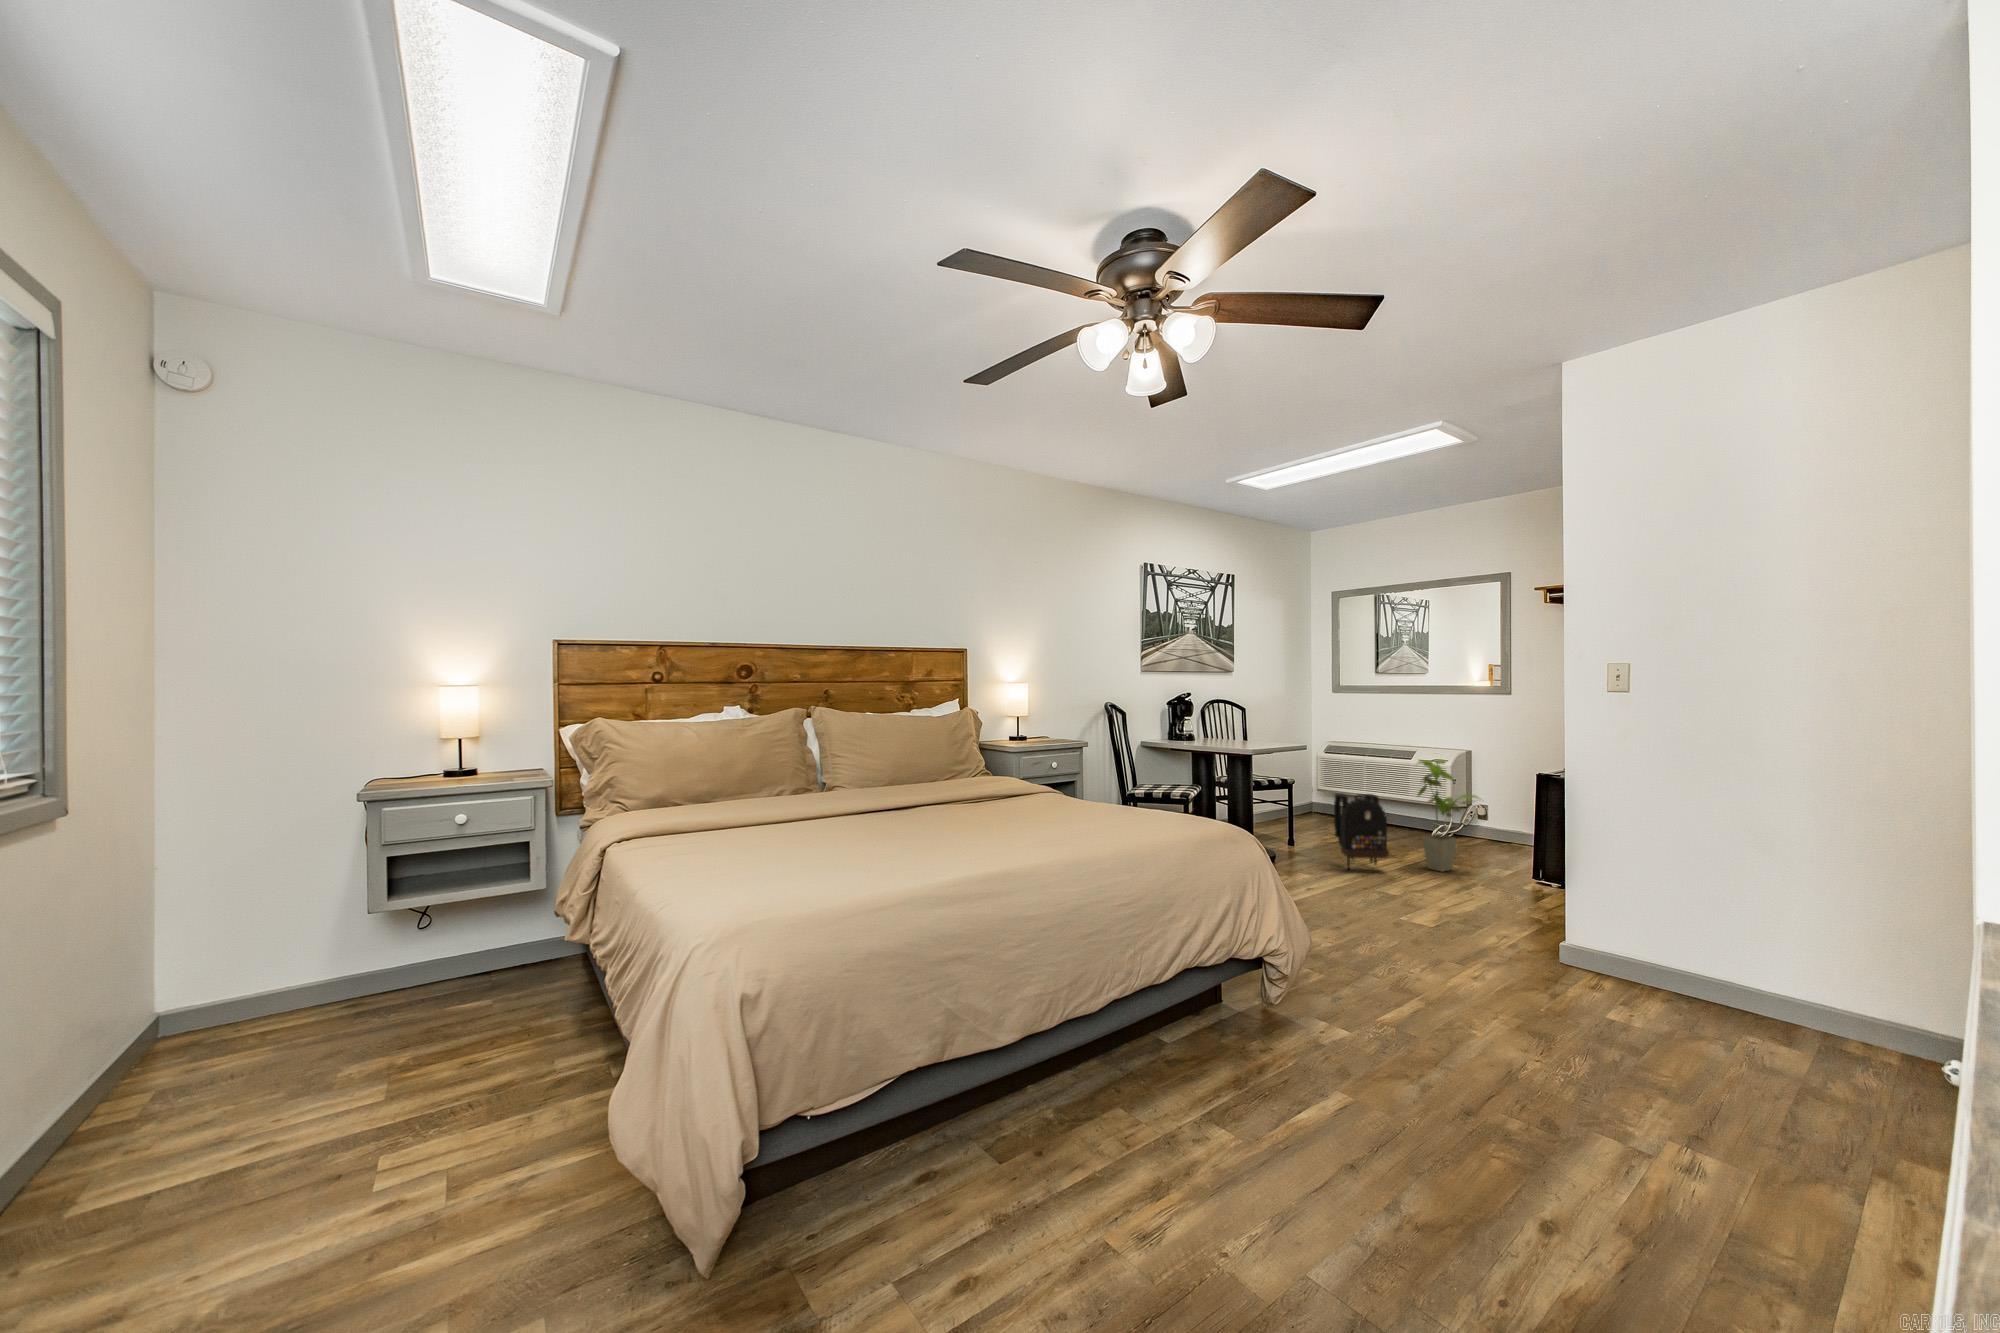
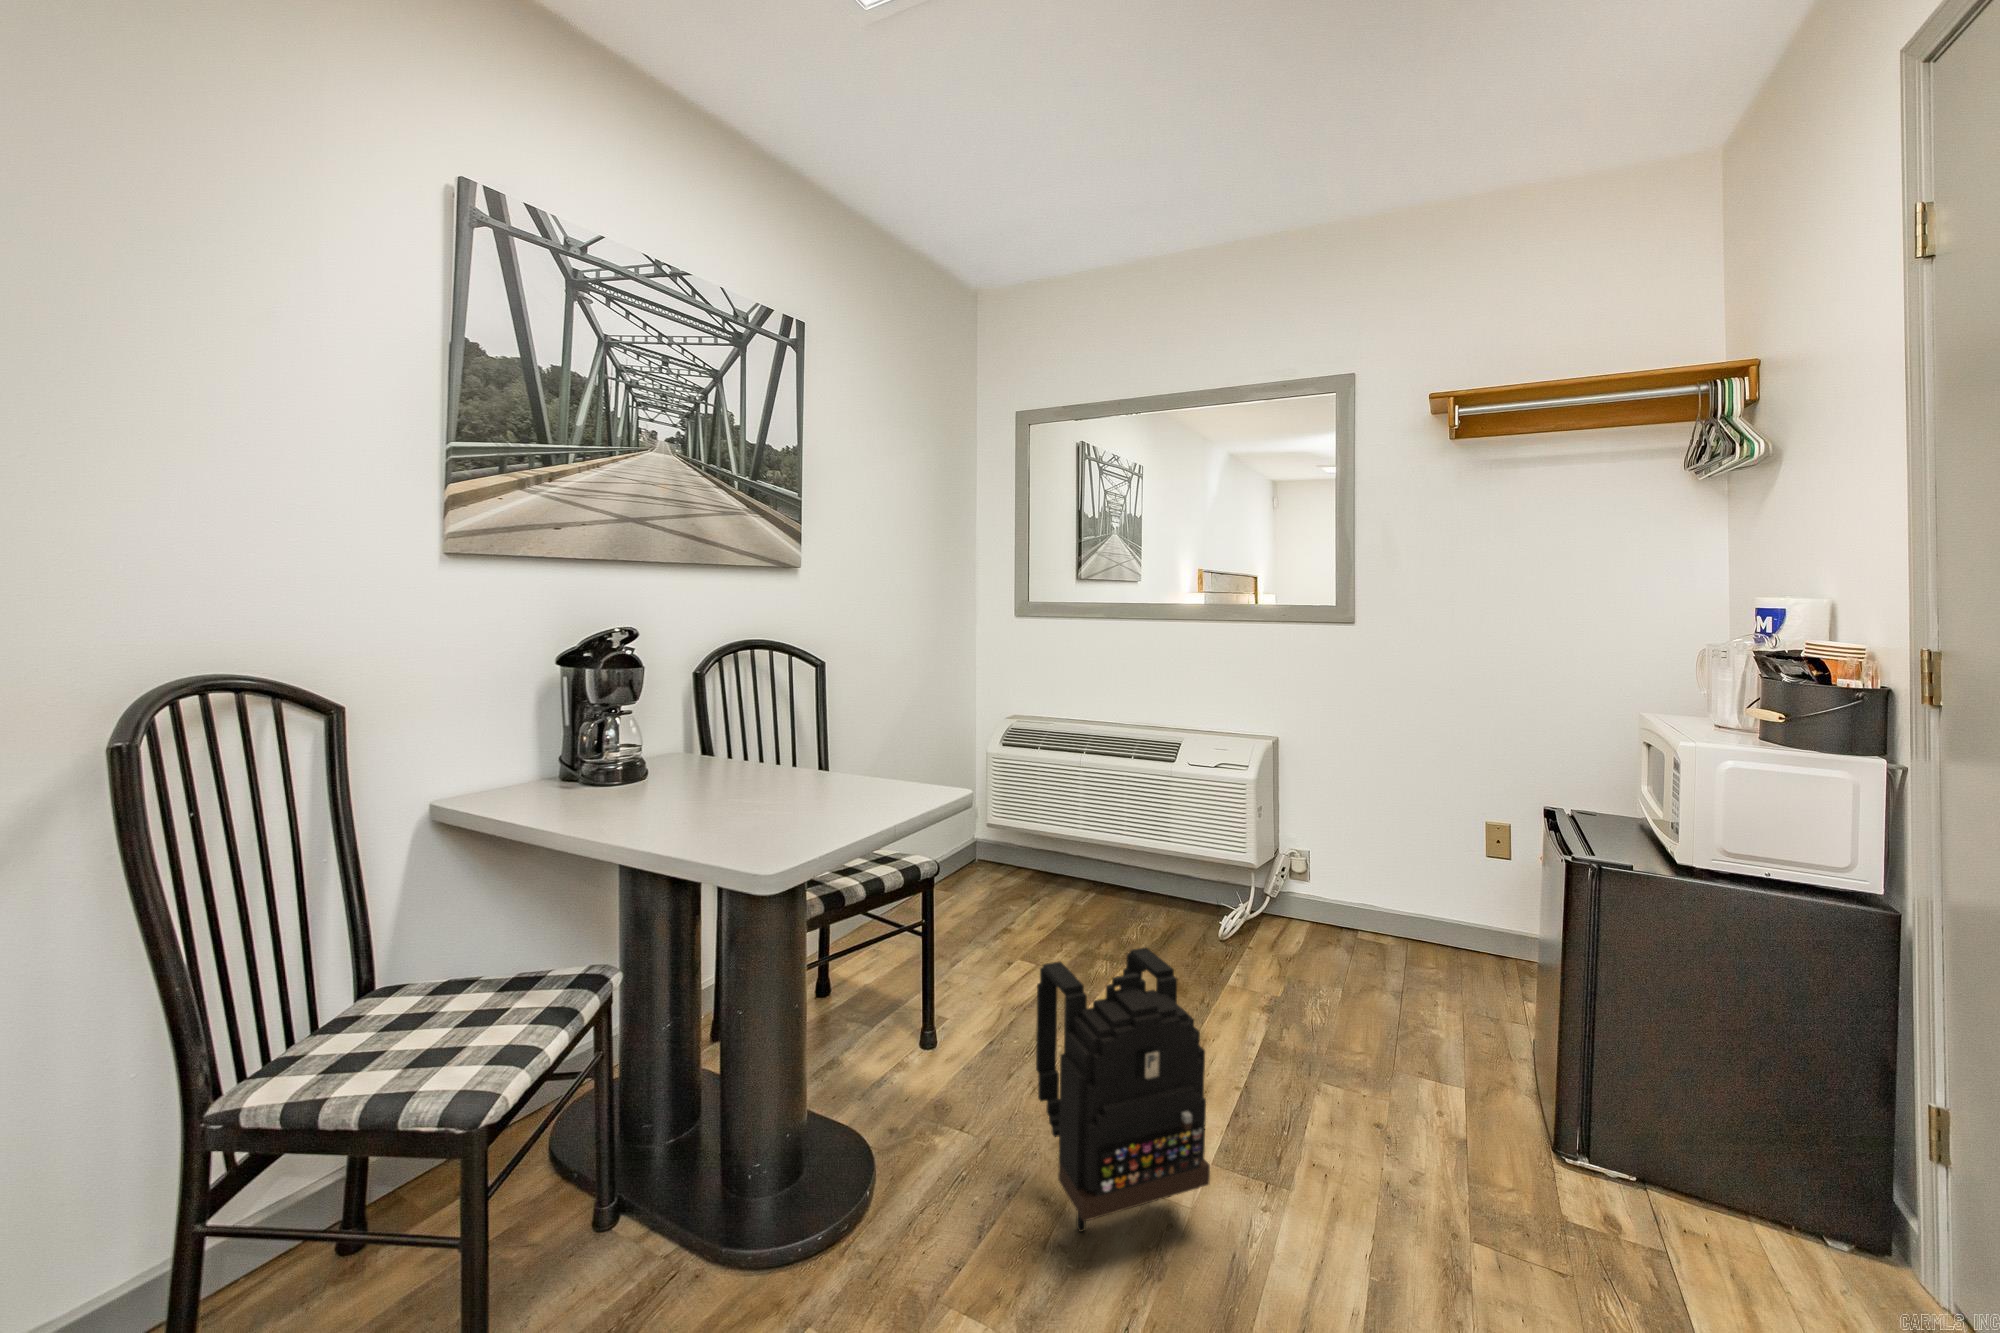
house plant: present [1418,760,1479,871] -> none [1265,835,1471,1174]

